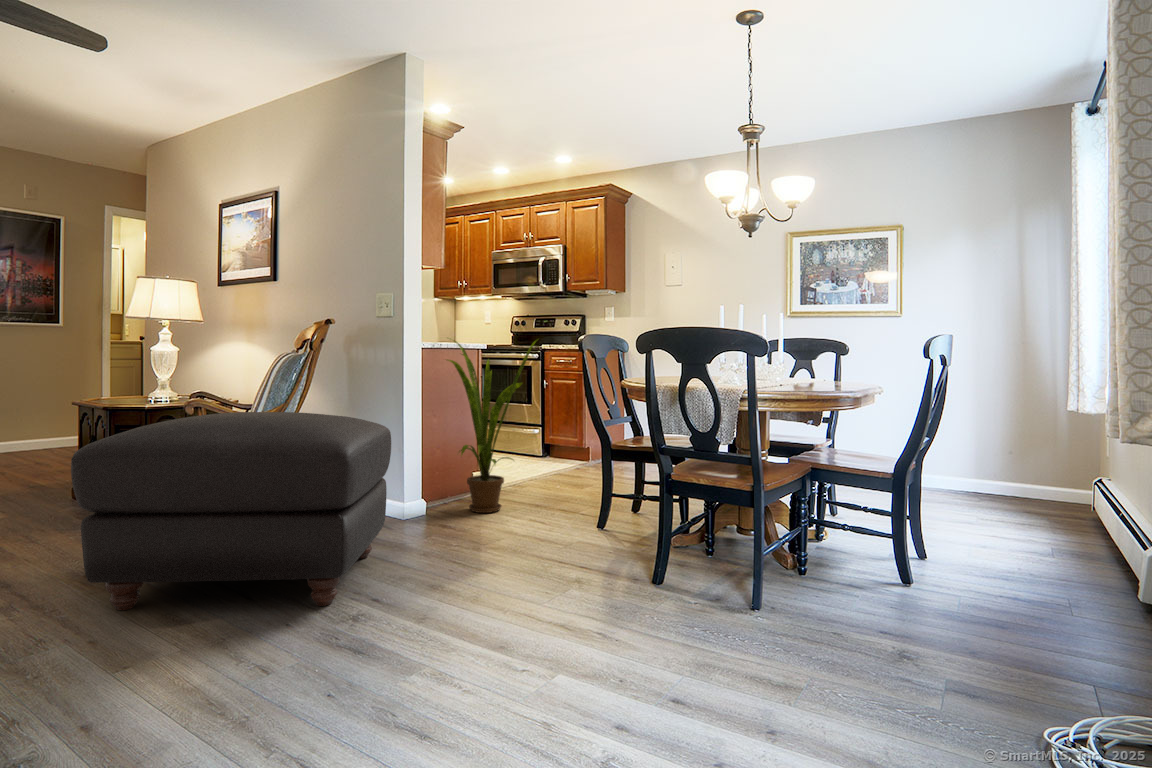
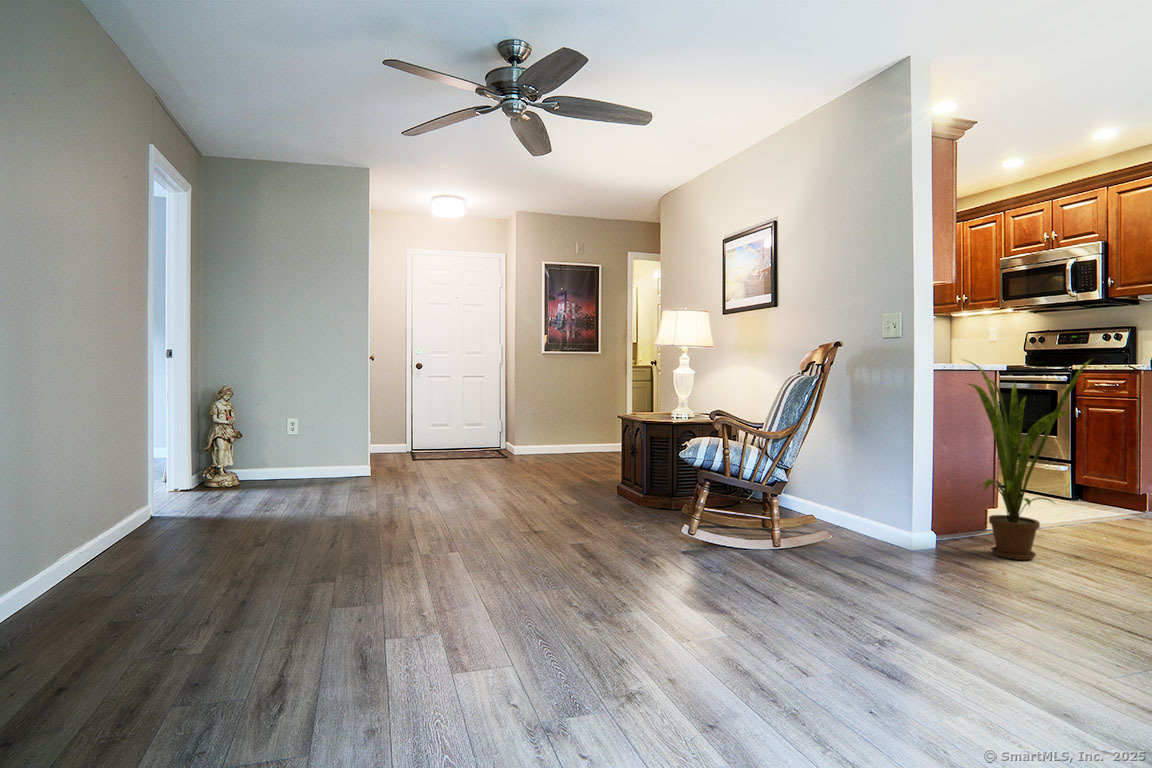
ottoman: present [71,412,391,610] -> none [653,434,913,627]

